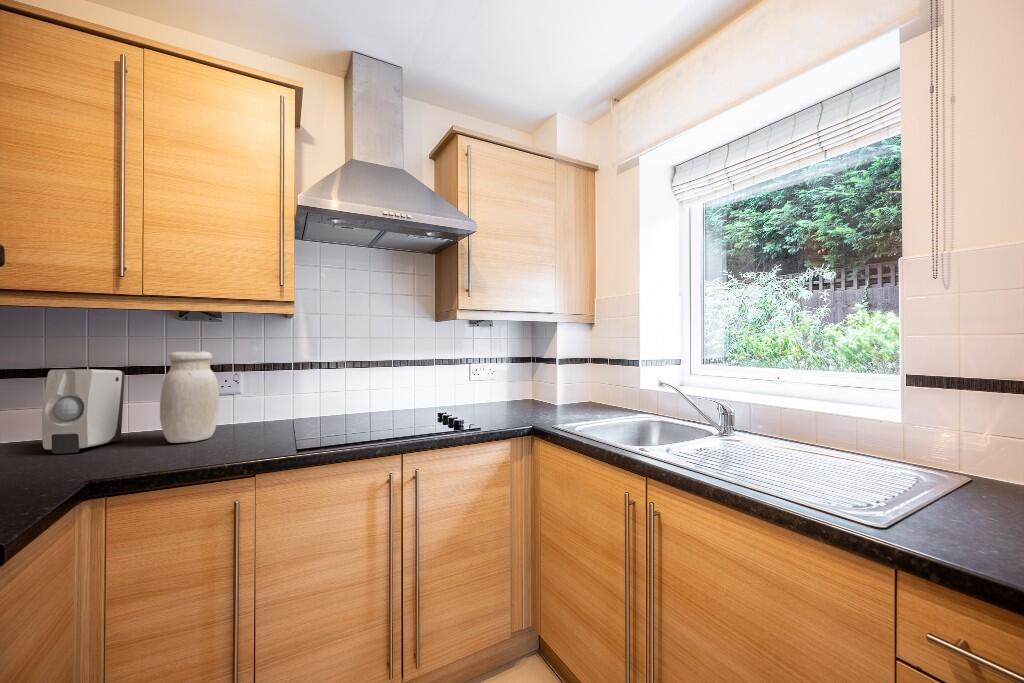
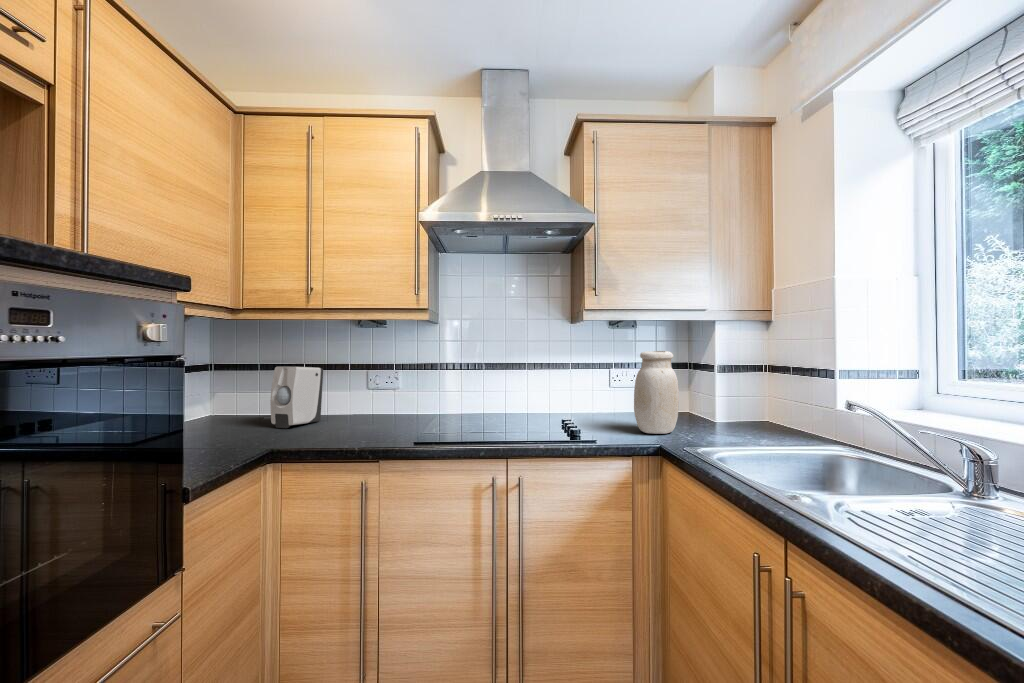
jar: present [160,351,219,443] -> present [634,351,679,434]

